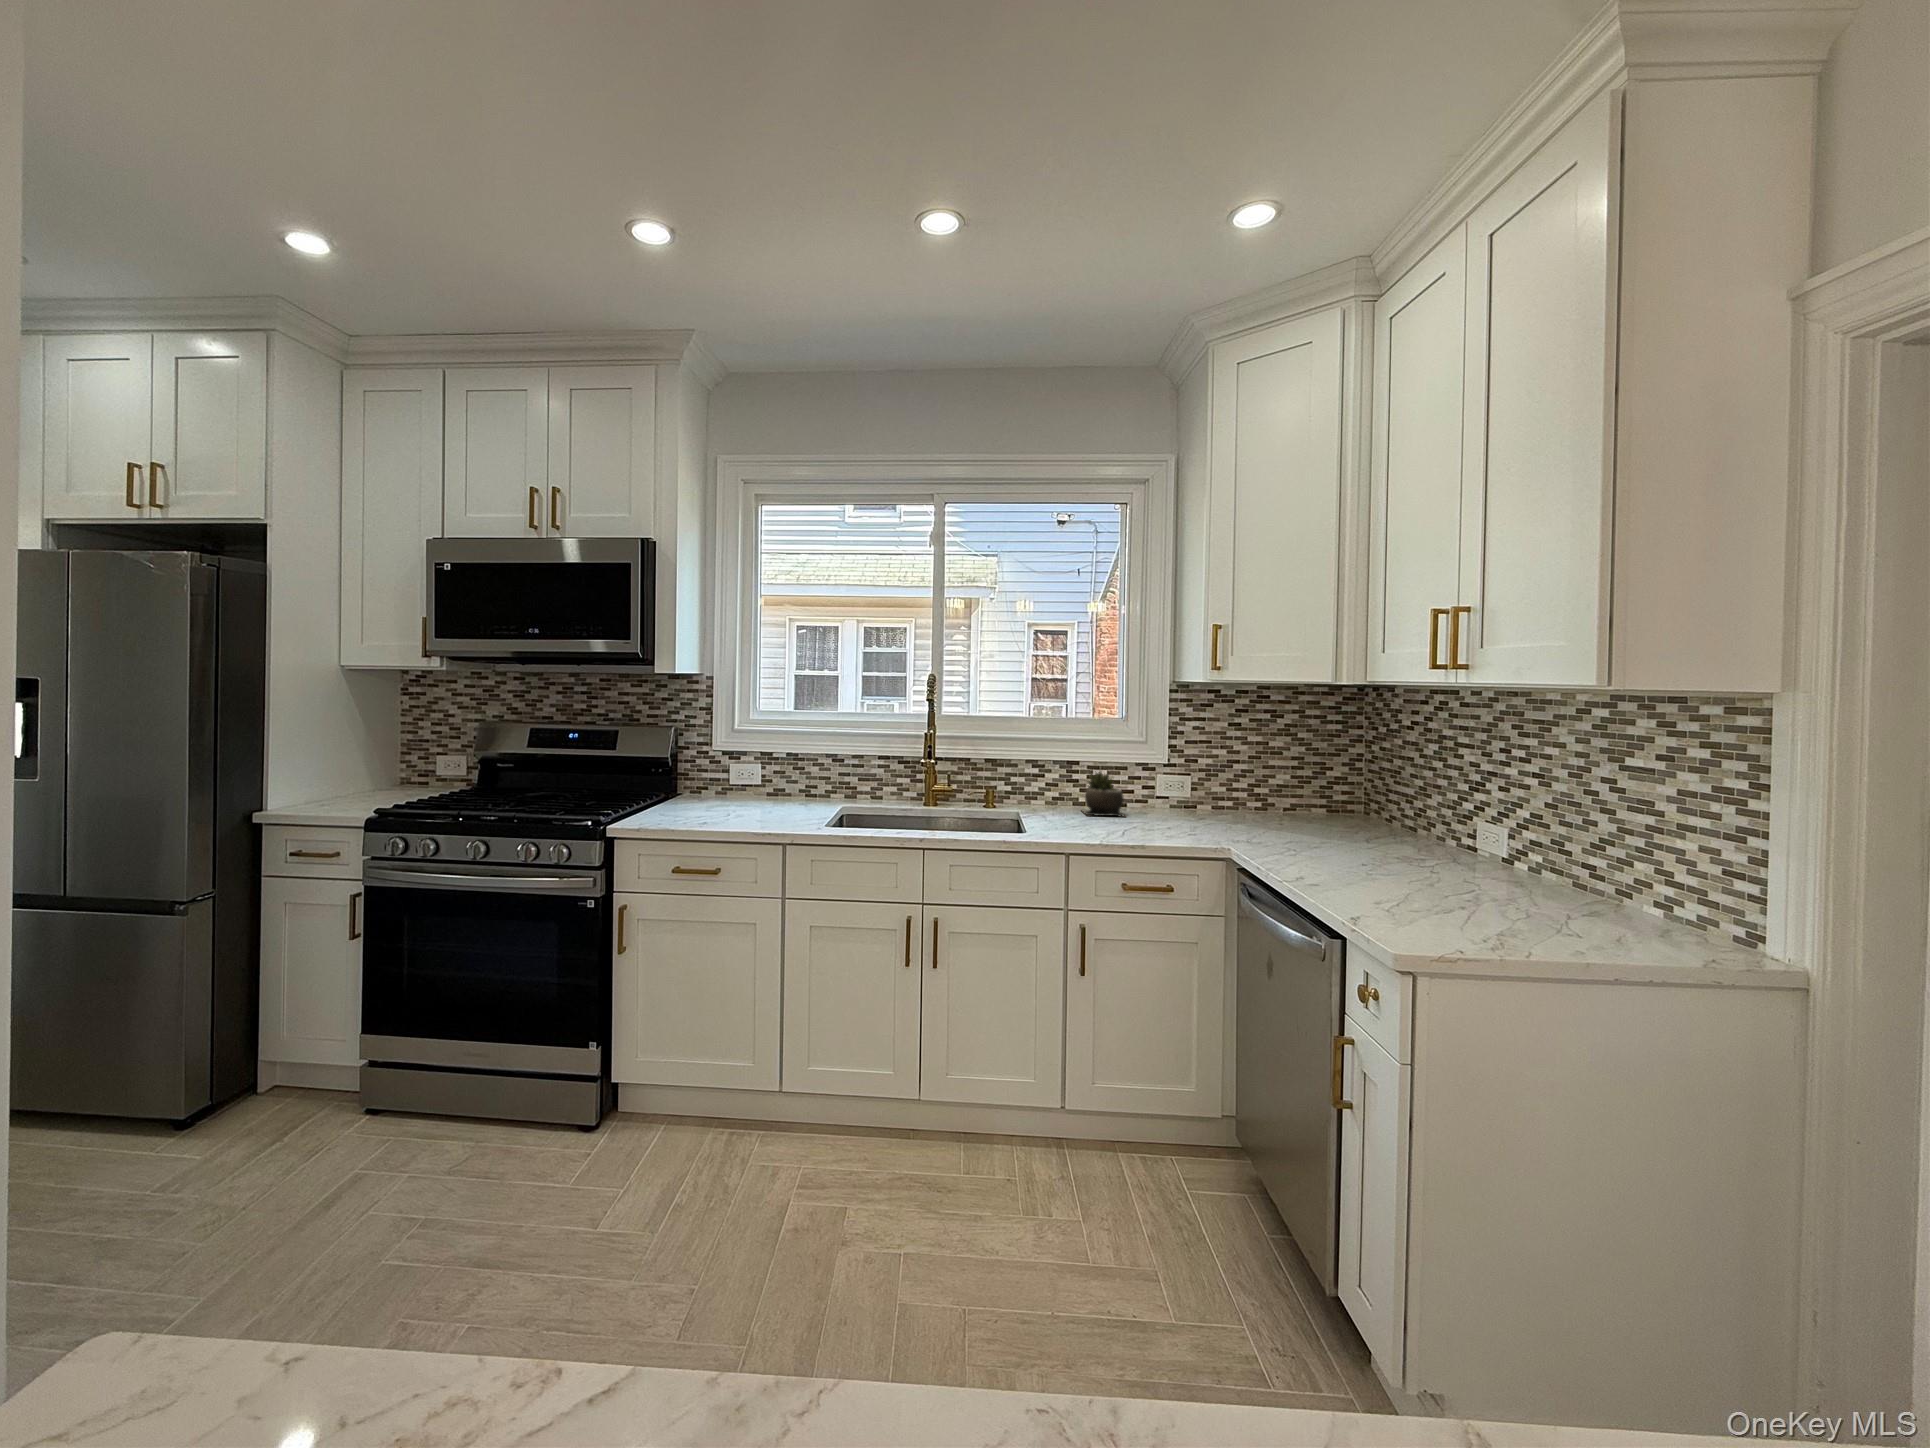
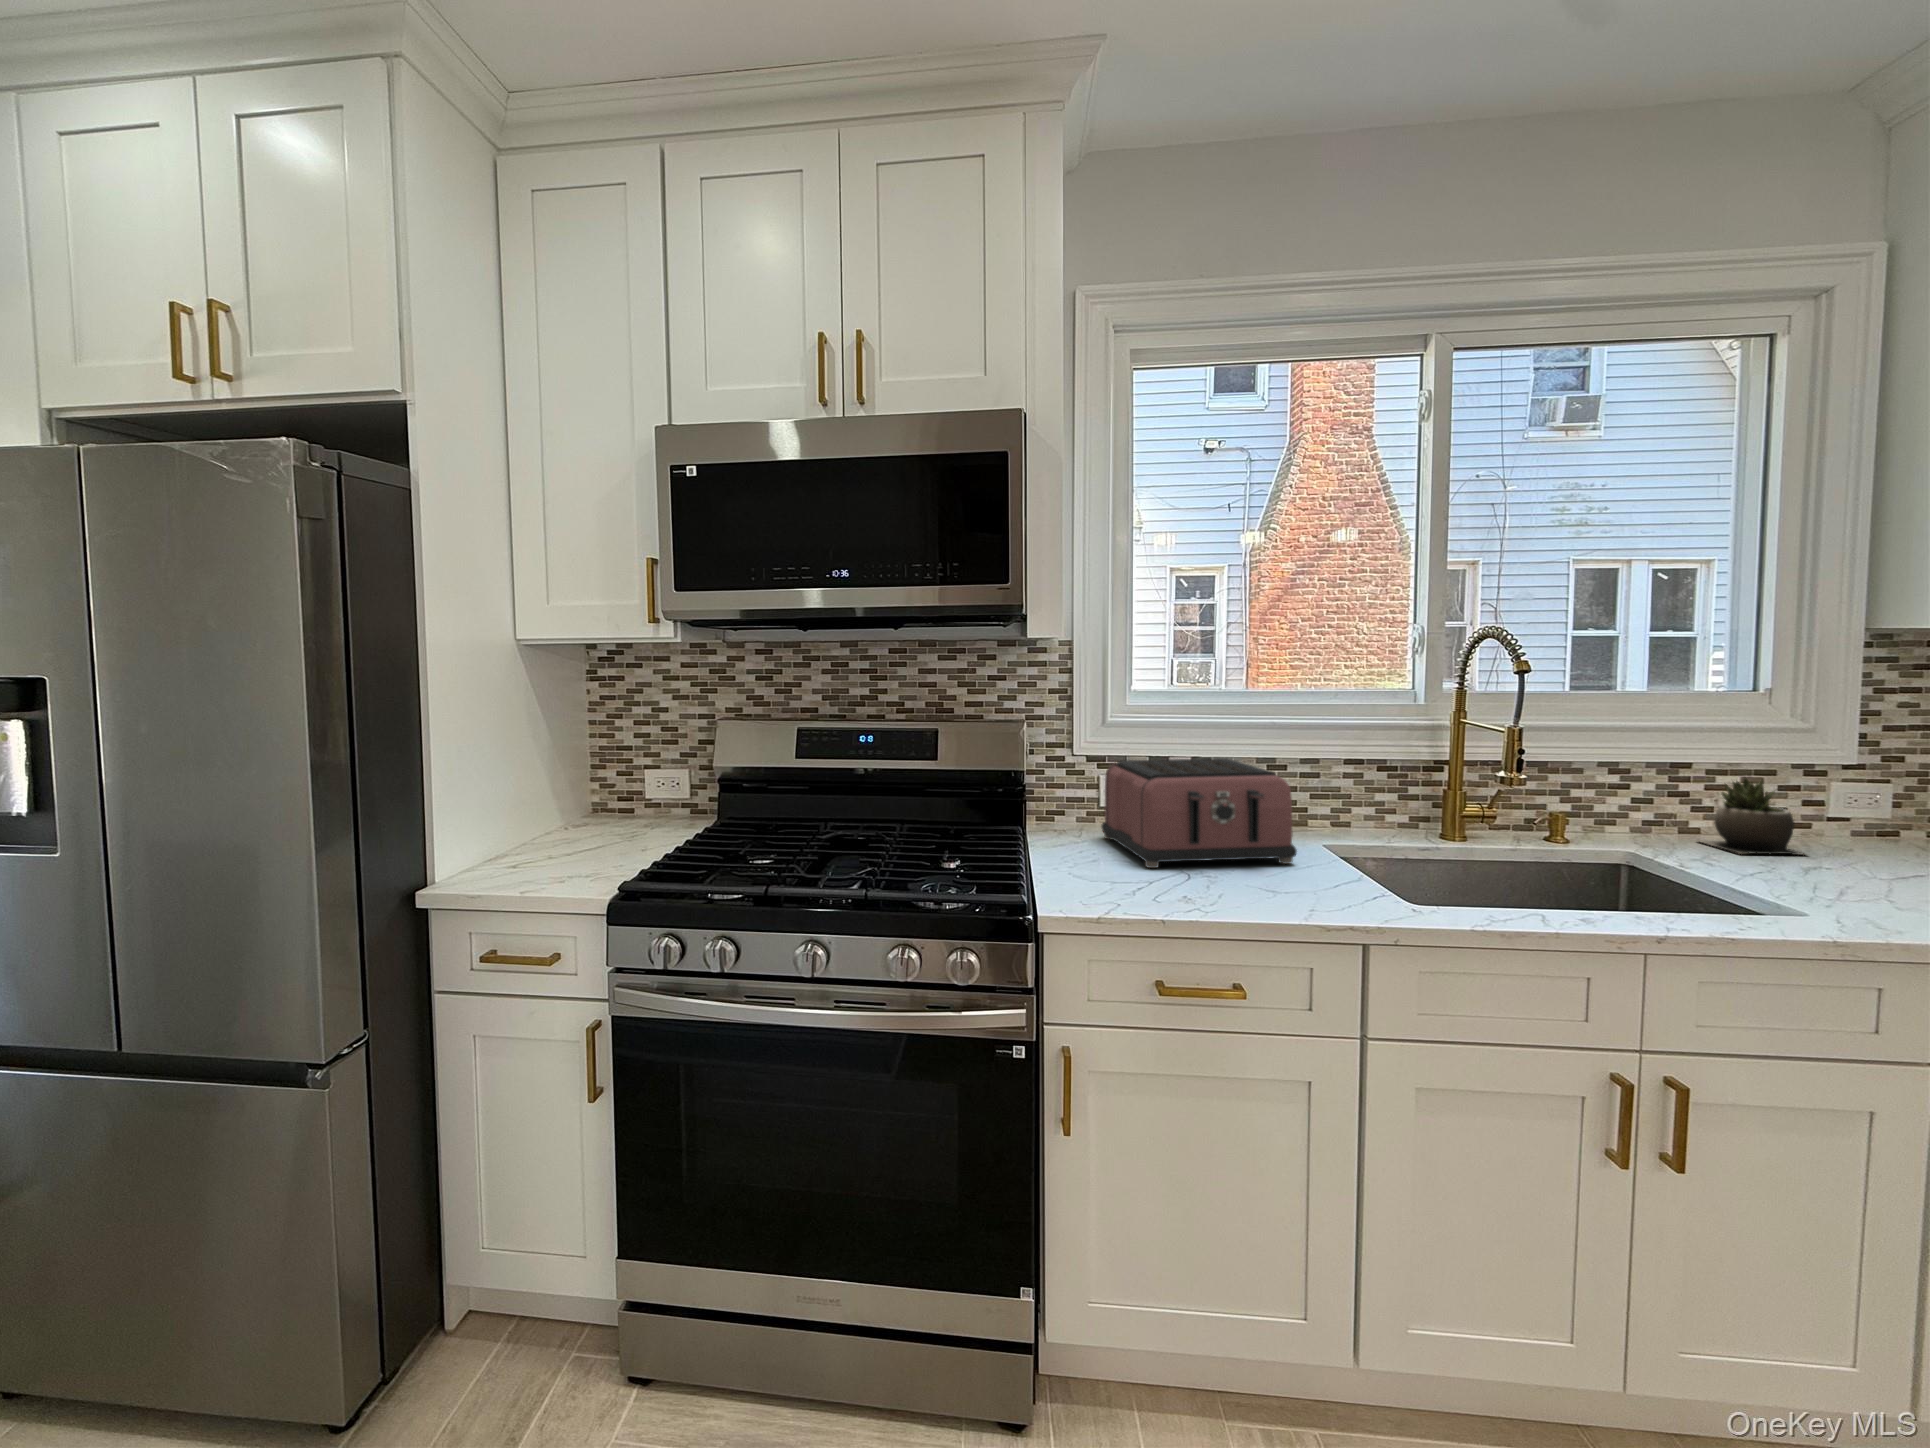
toaster: none [712,753,809,815] -> present [1101,758,1297,868]

